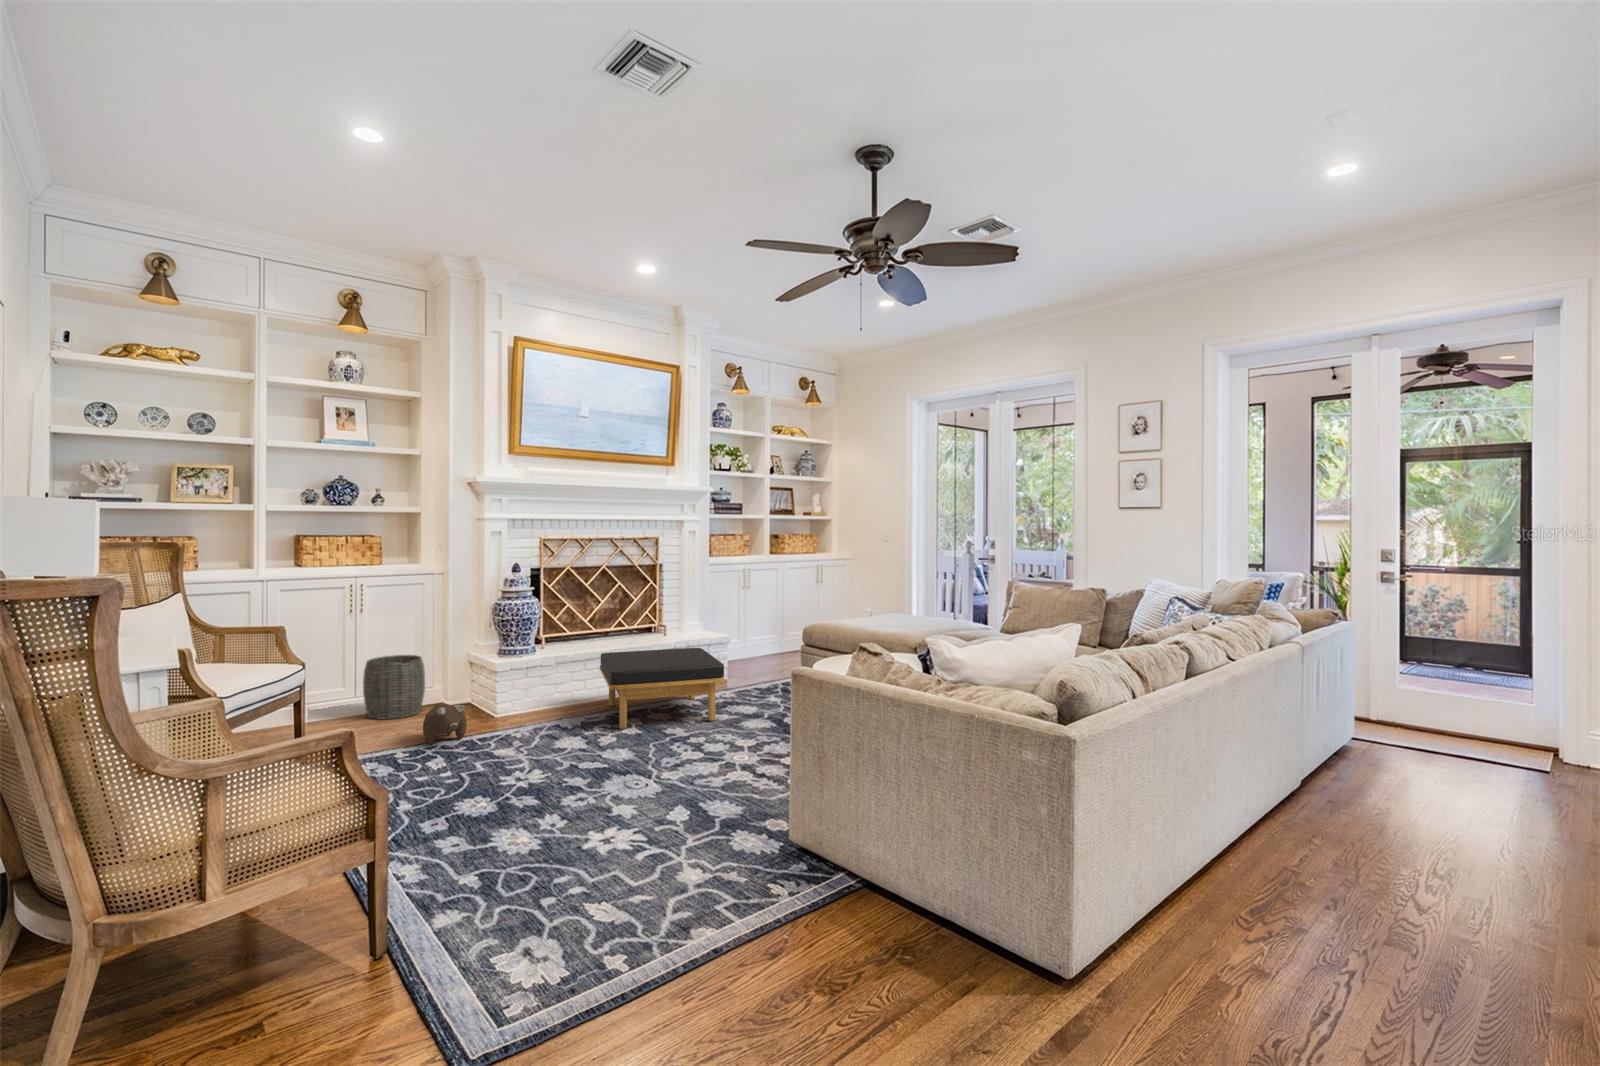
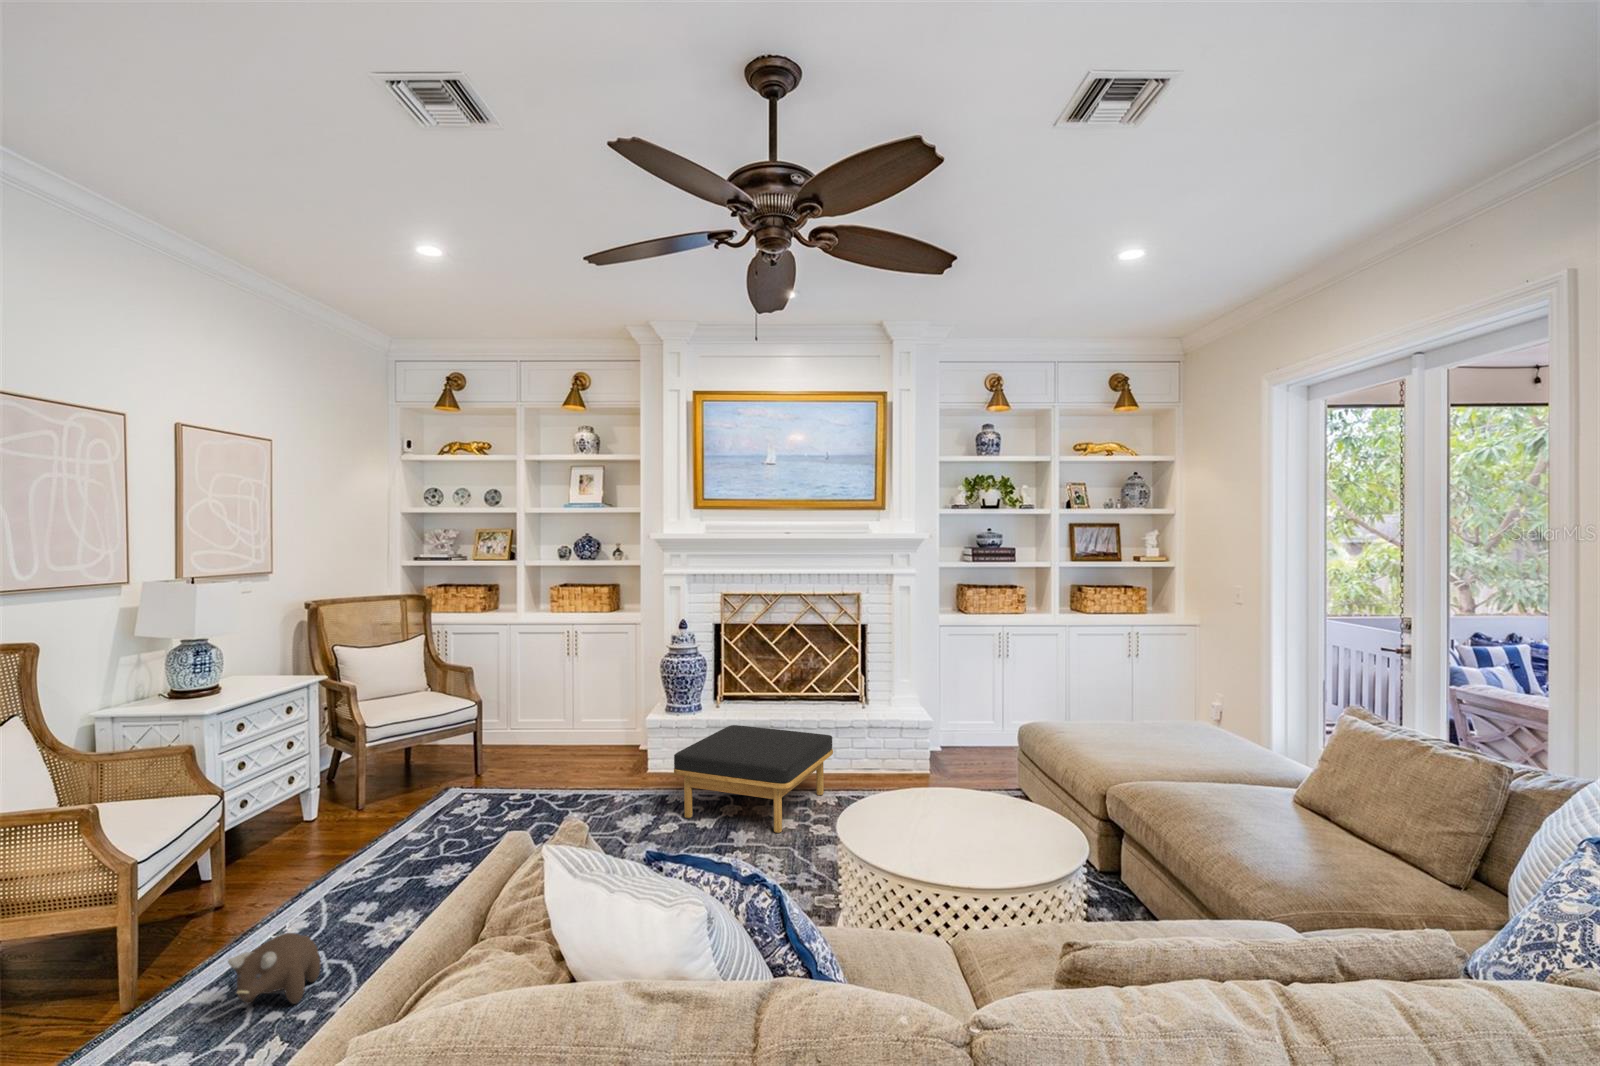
woven basket: present [363,655,425,719] -> none [563,697,613,756]
plush toy: present [423,703,467,744] -> present [228,933,321,1004]

